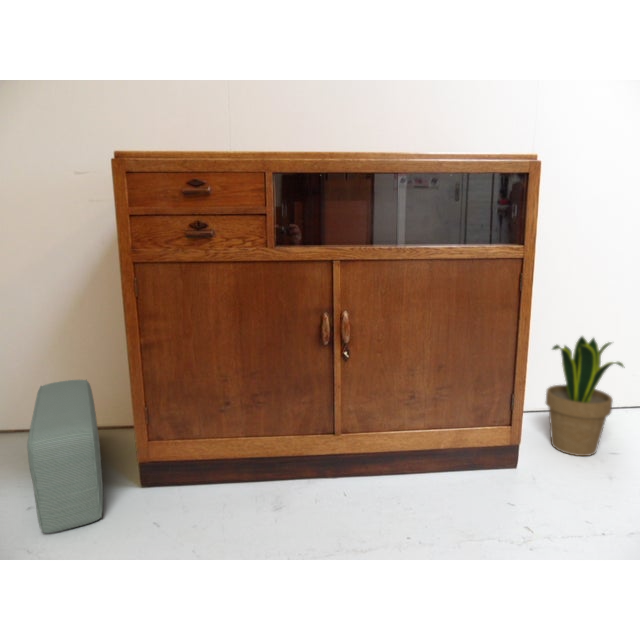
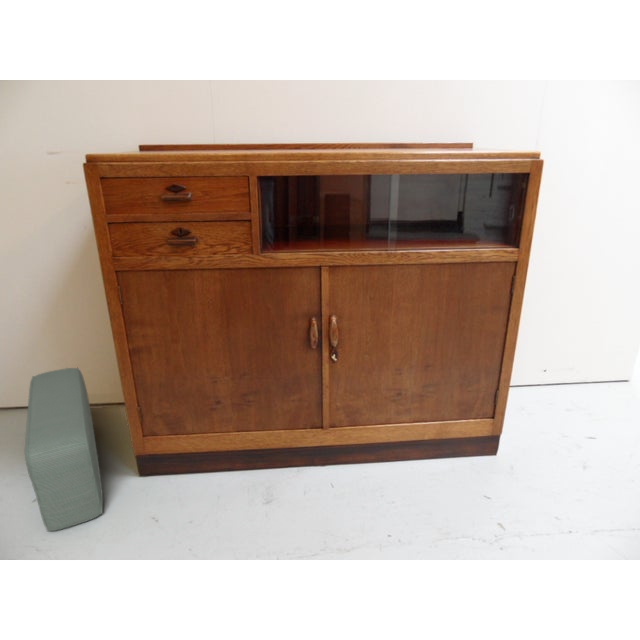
potted plant: present [546,337,623,456] -> none [529,328,609,441]

